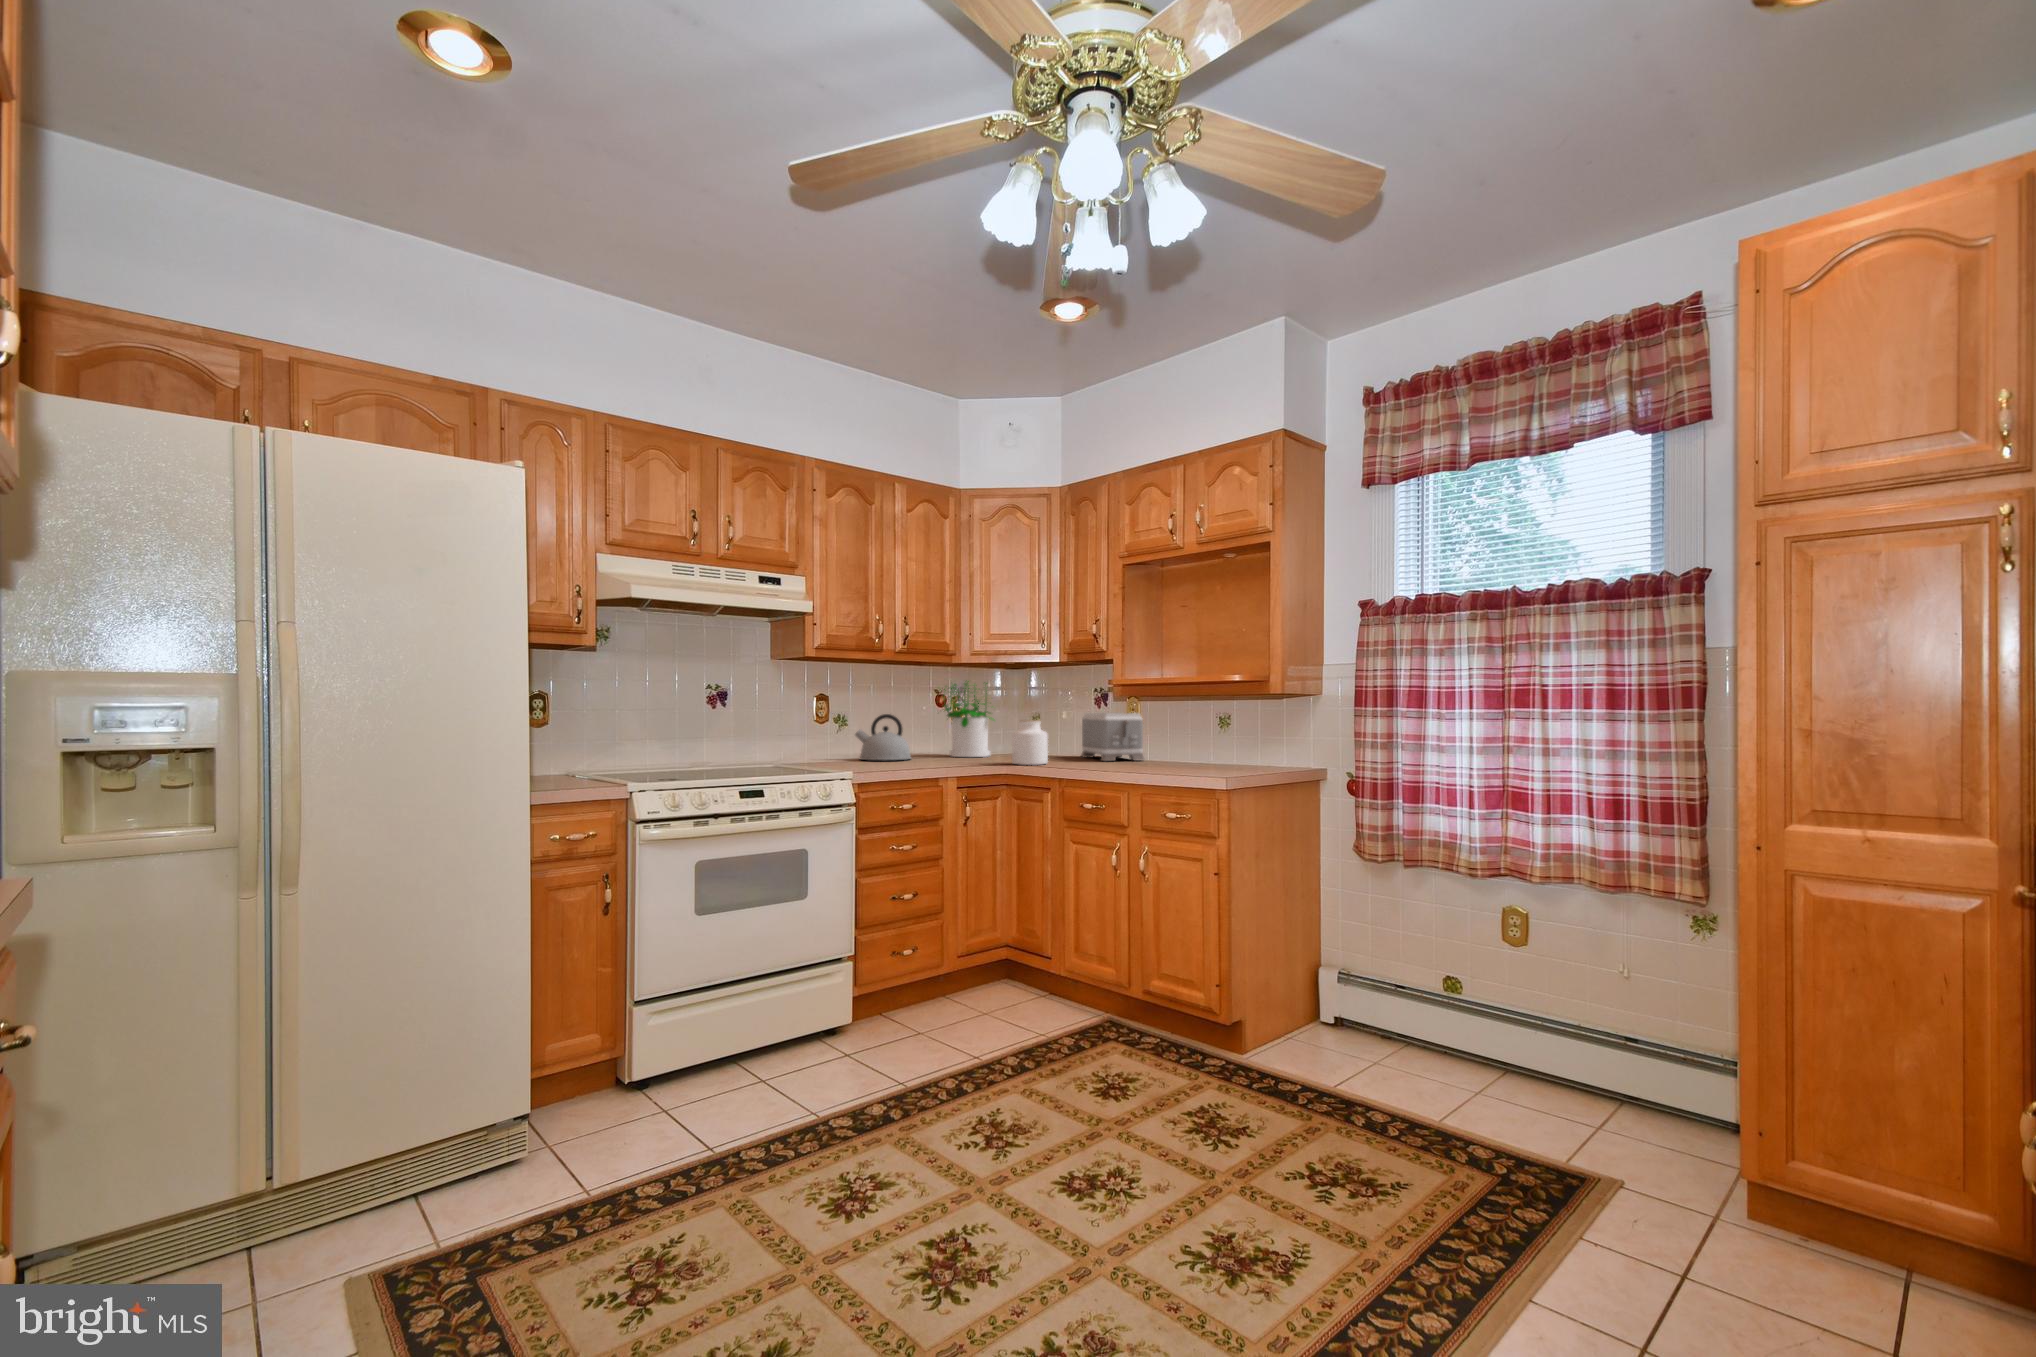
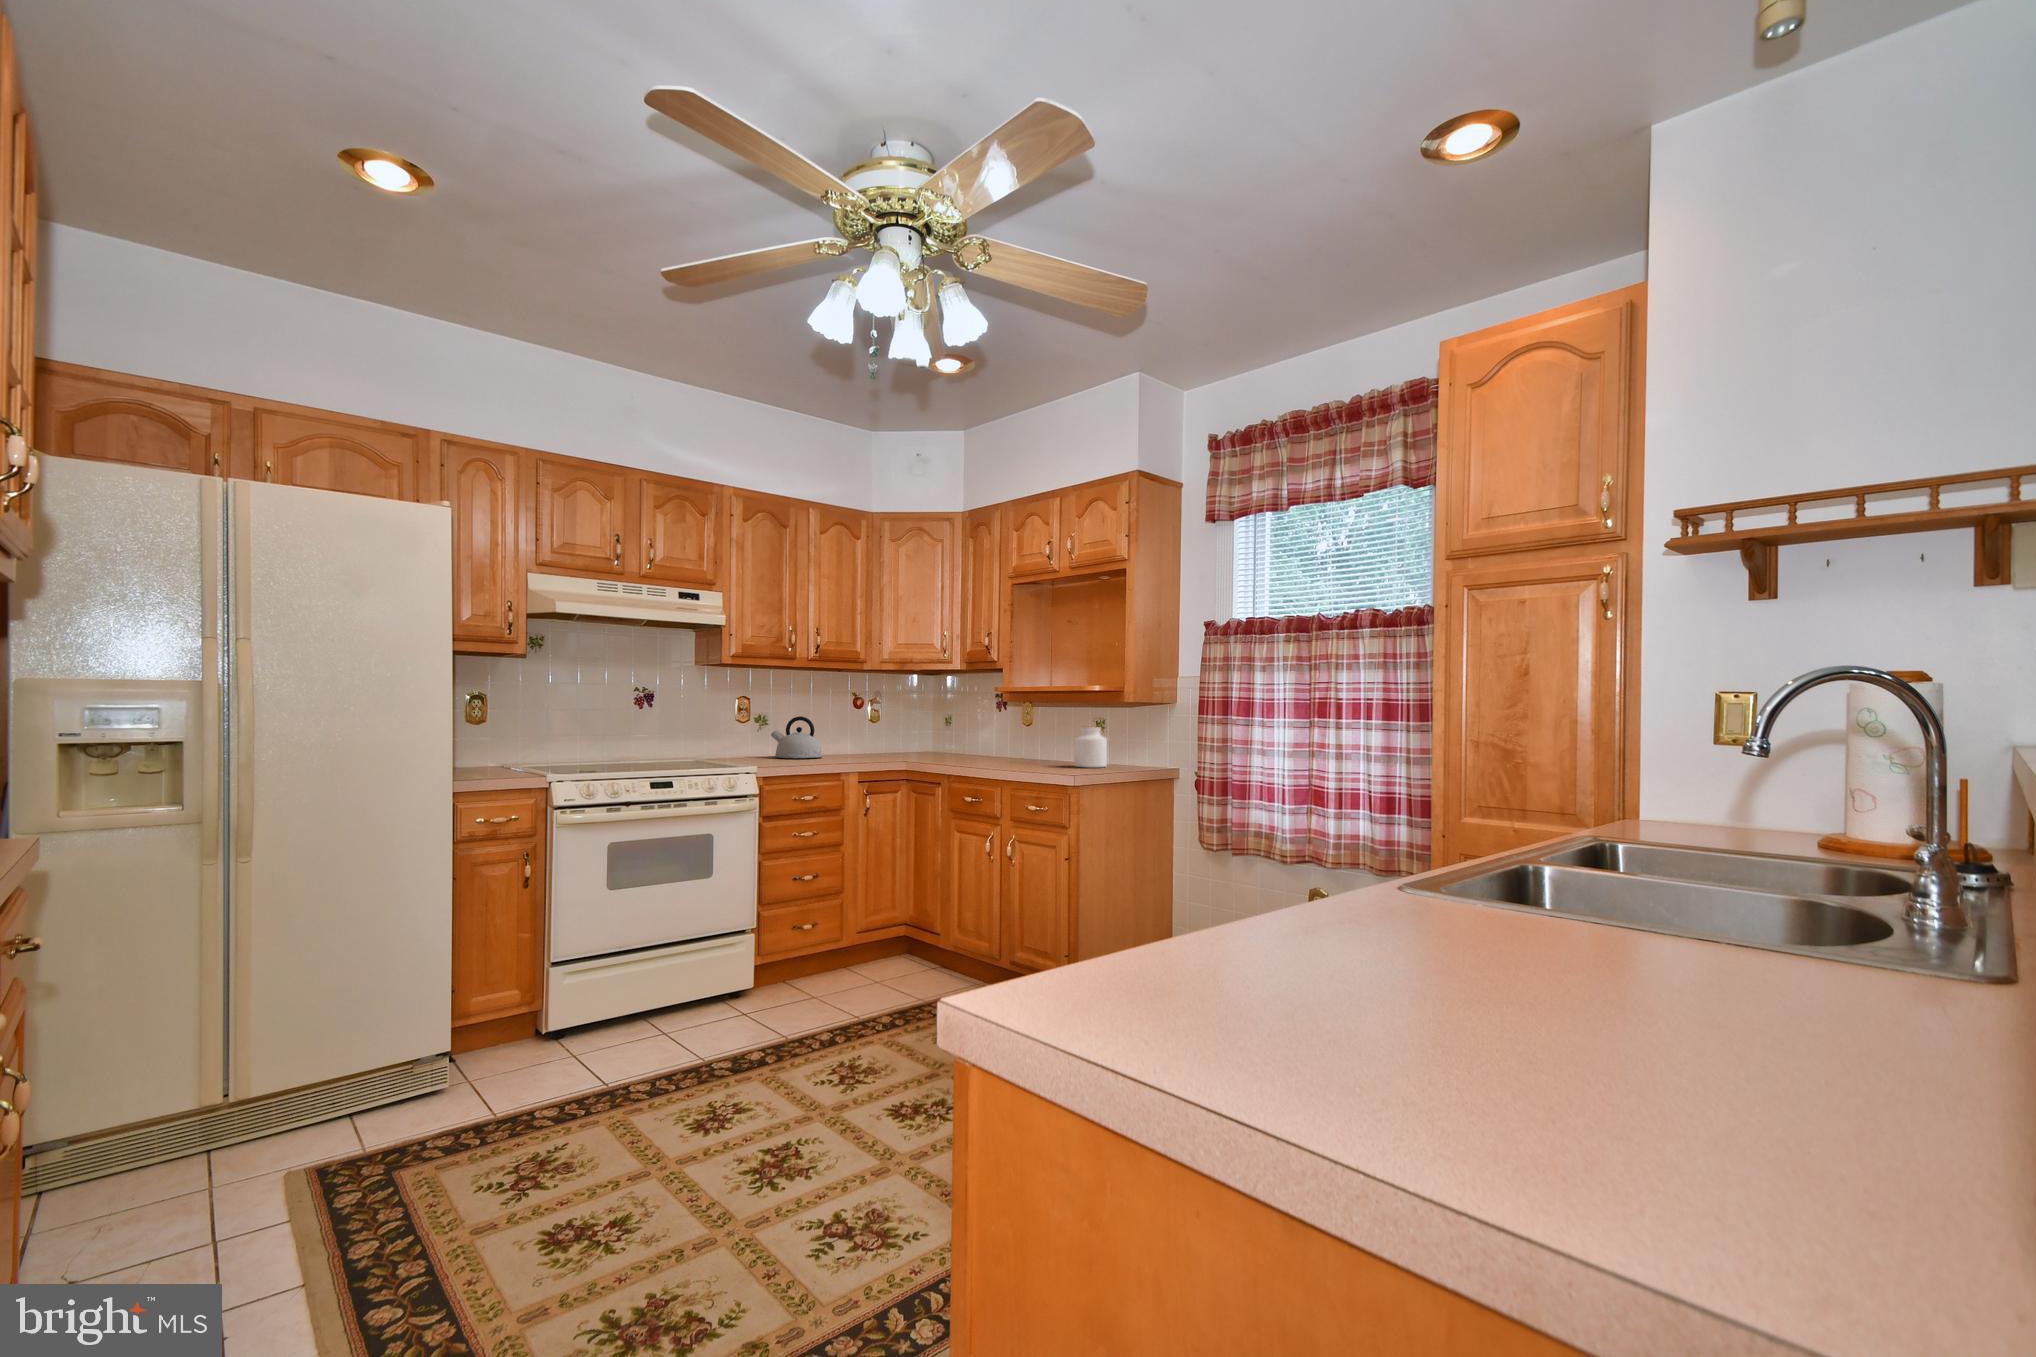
potted plant: present [940,681,994,757] -> none [849,686,902,756]
toaster: present [1081,713,1144,761] -> none [979,717,1032,761]
jar: present [1012,720,1048,765] -> present [1074,727,1107,768]

